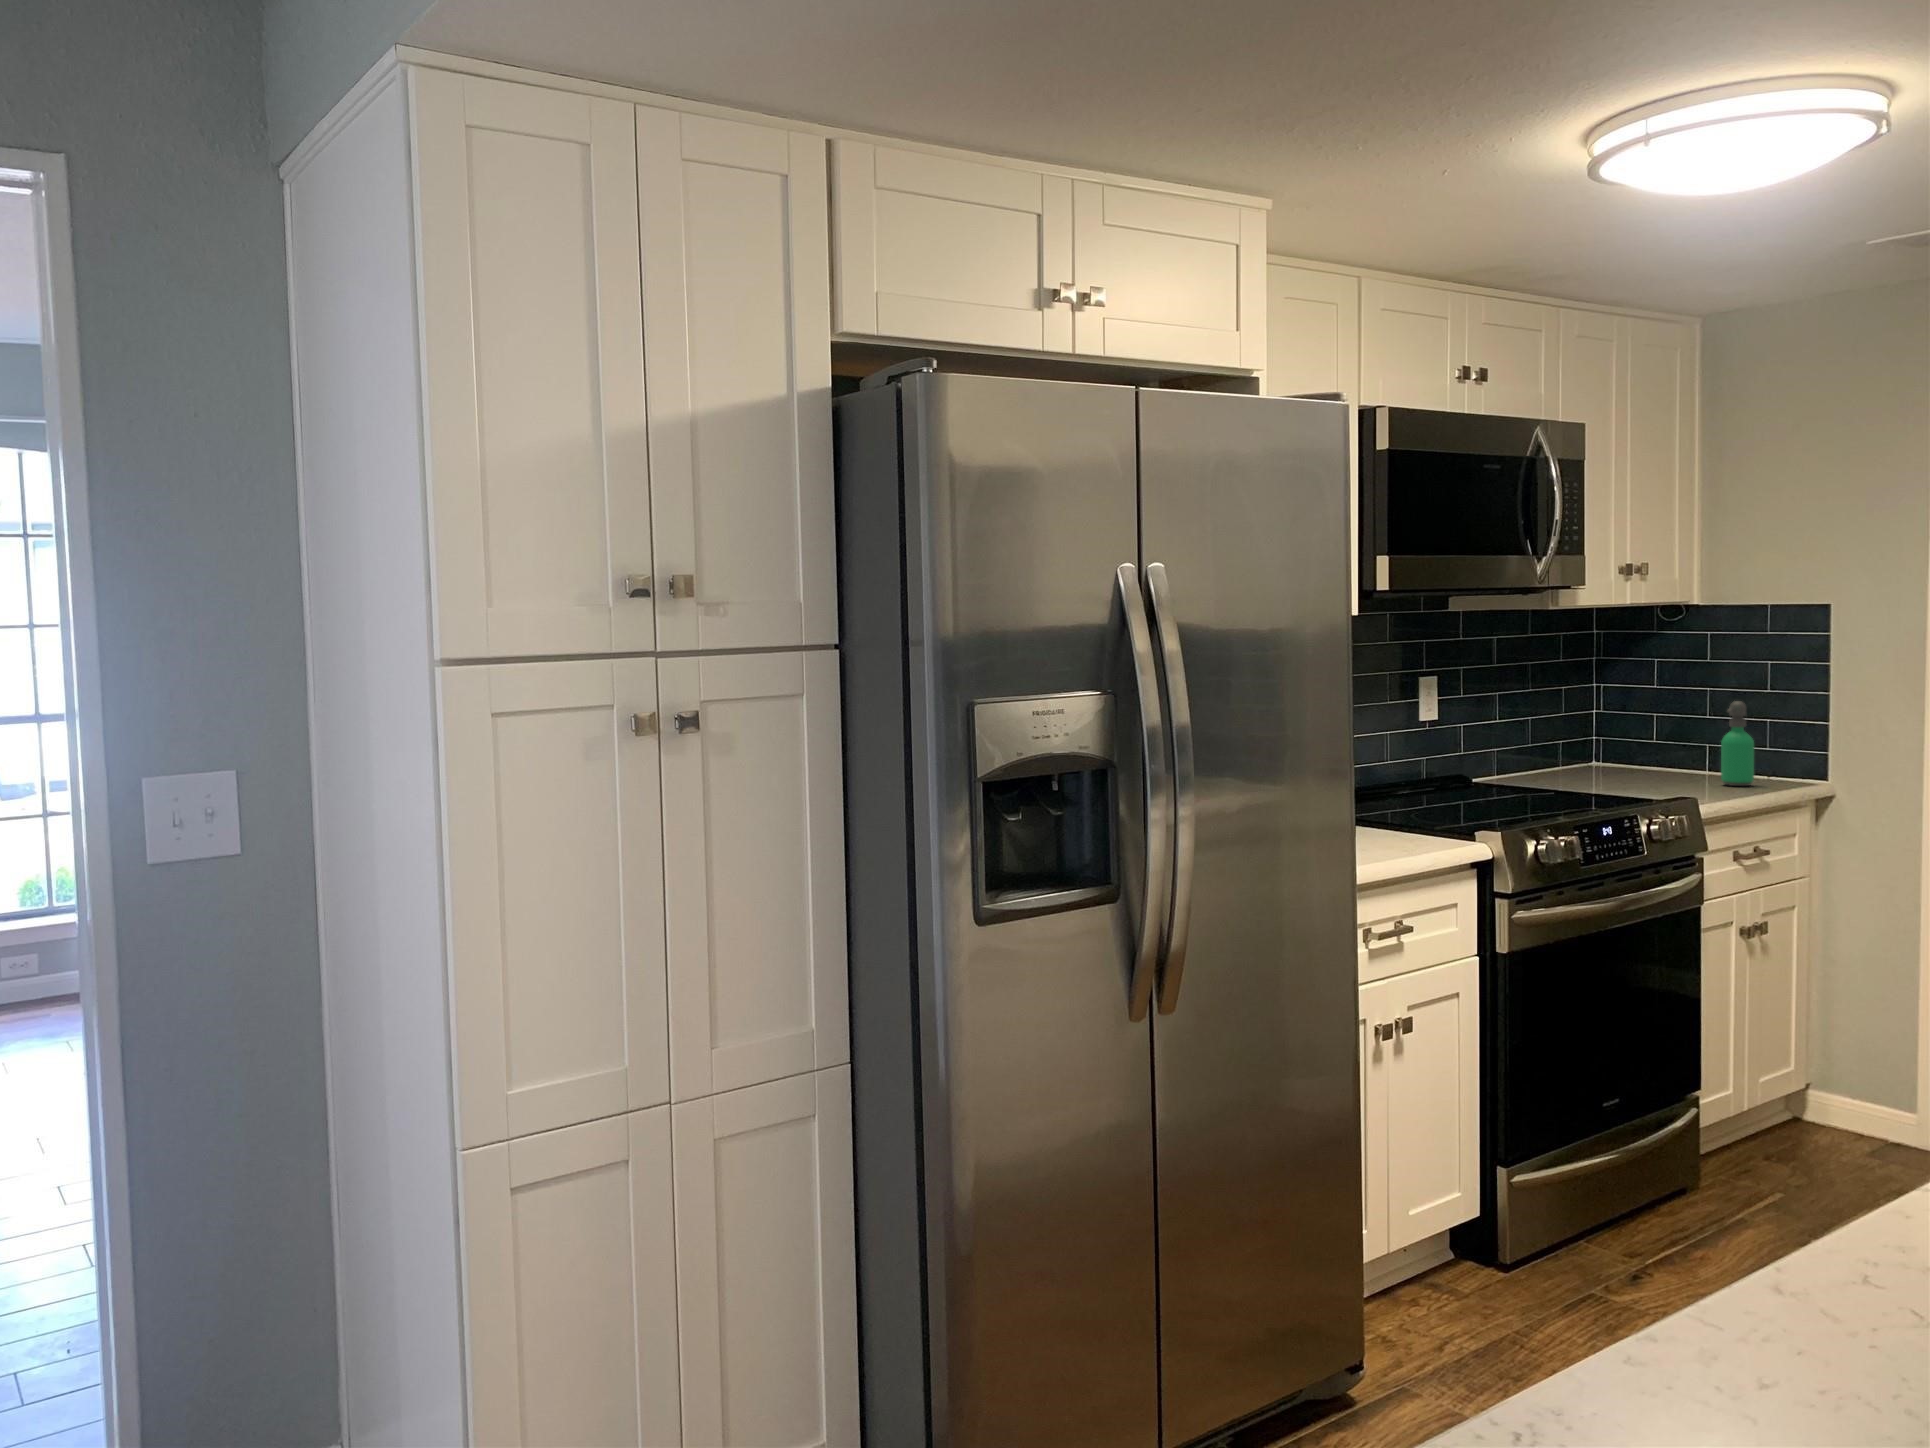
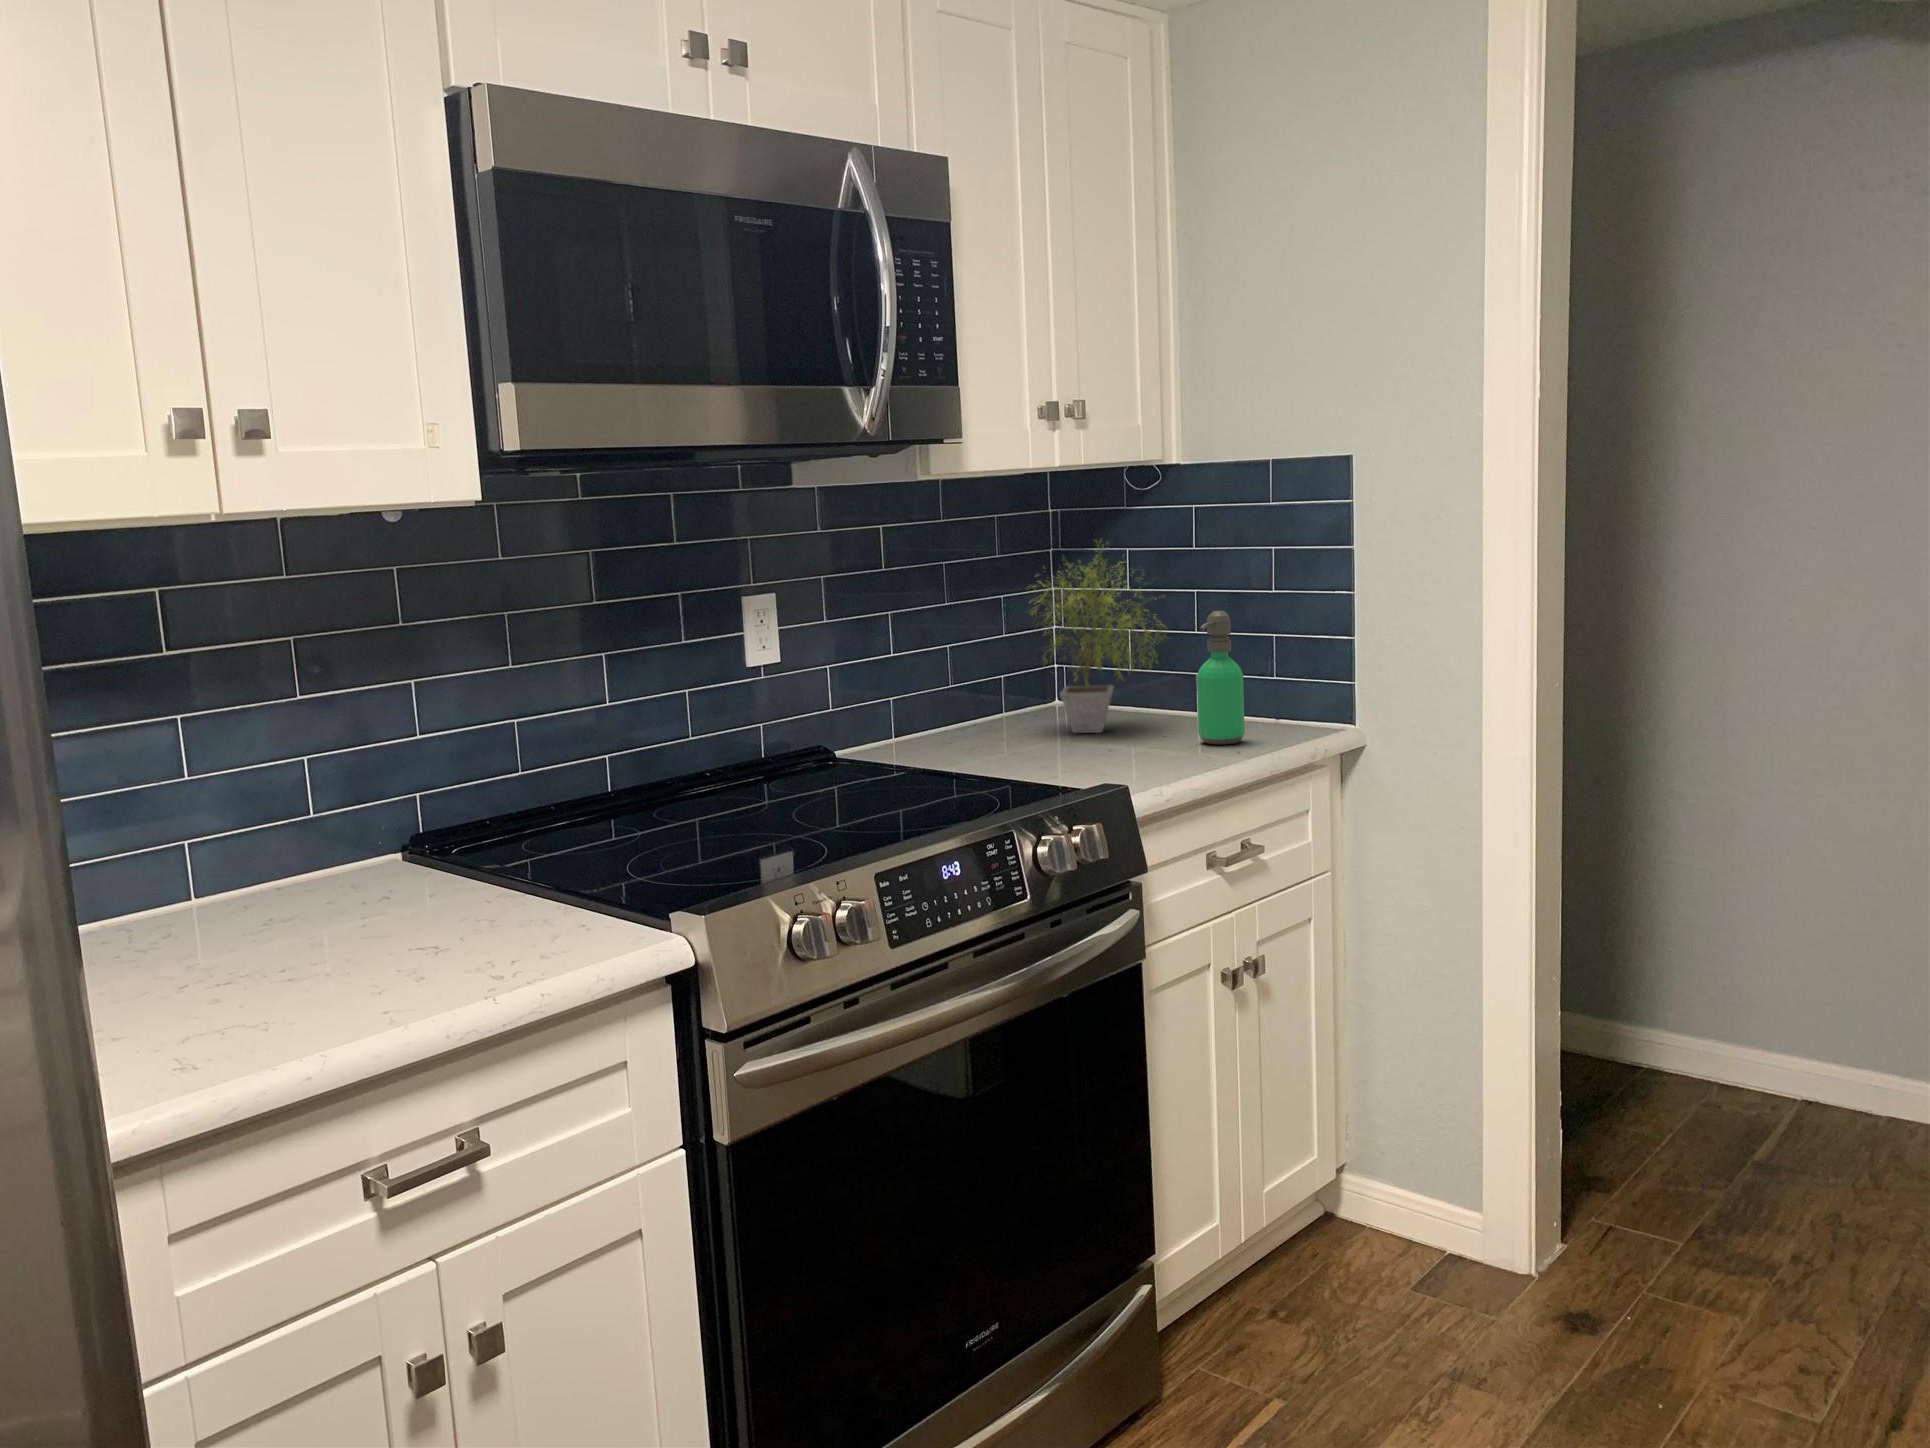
potted plant: none [1586,652,1697,779] -> present [1030,541,1166,733]

